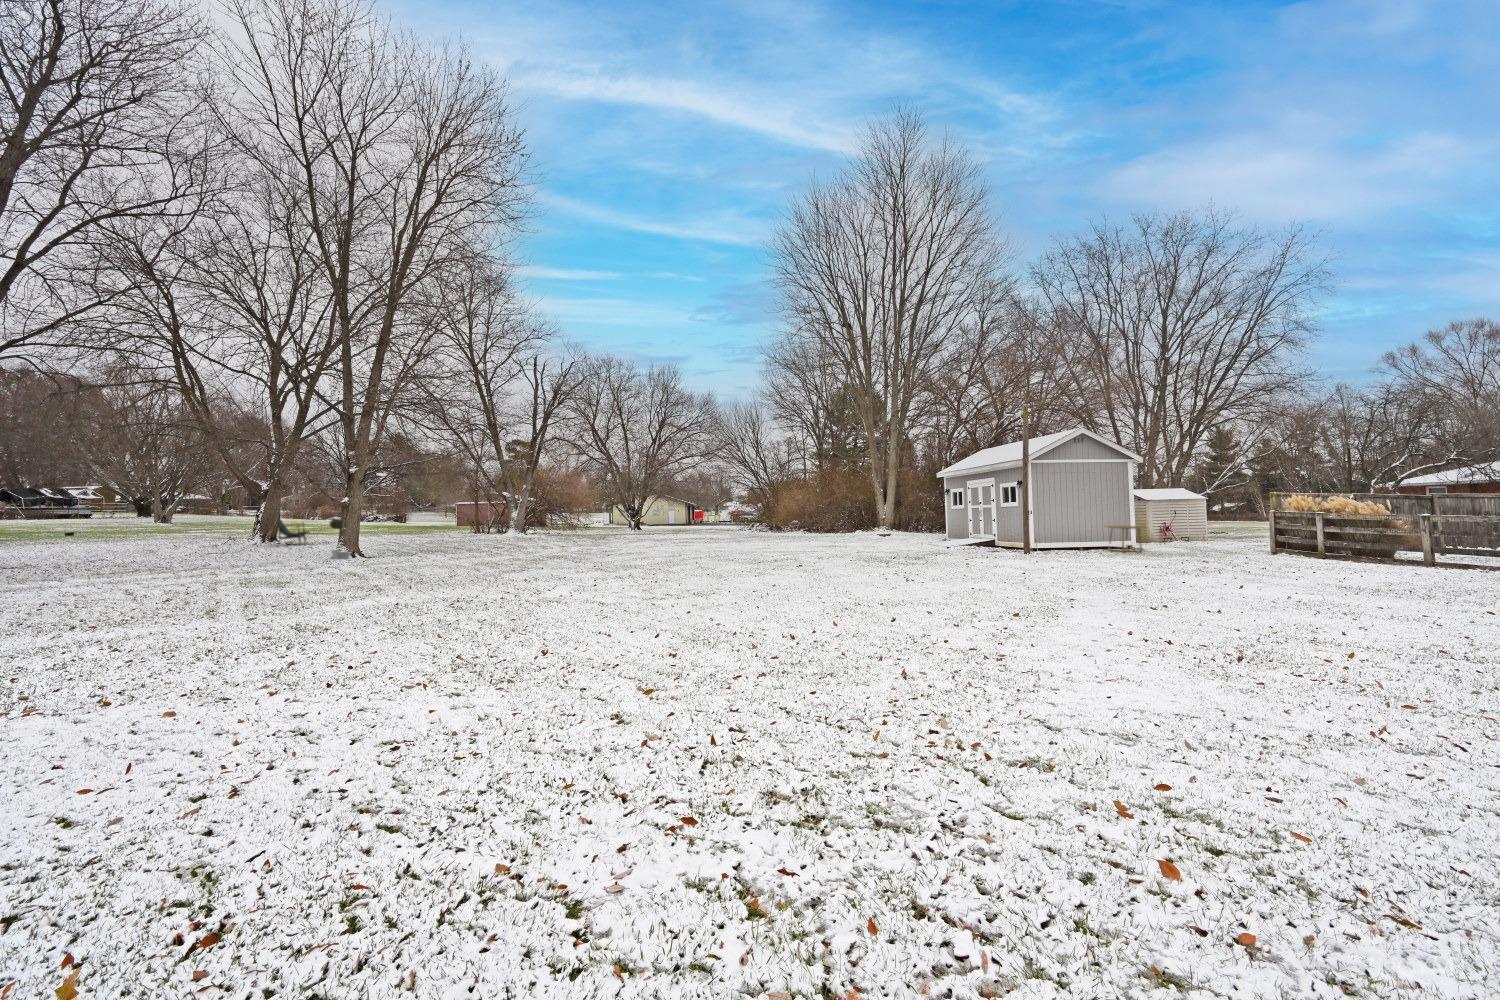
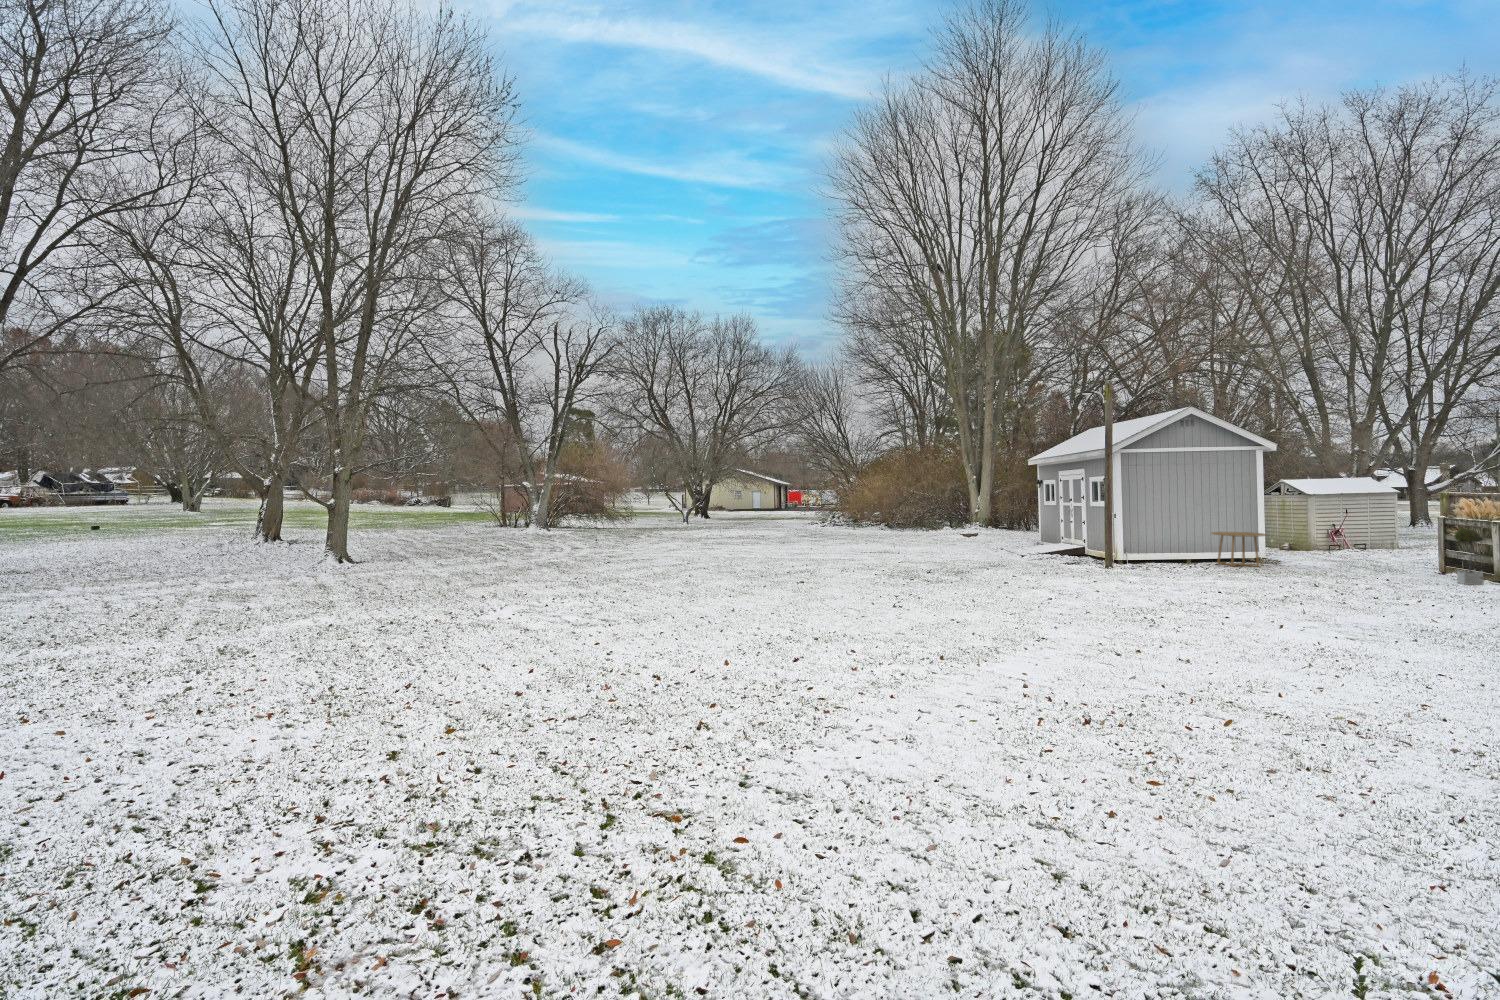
lounge chair: present [273,519,309,544] -> none [269,513,309,546]
potted tree: present [330,519,349,559] -> present [1455,528,1484,585]

